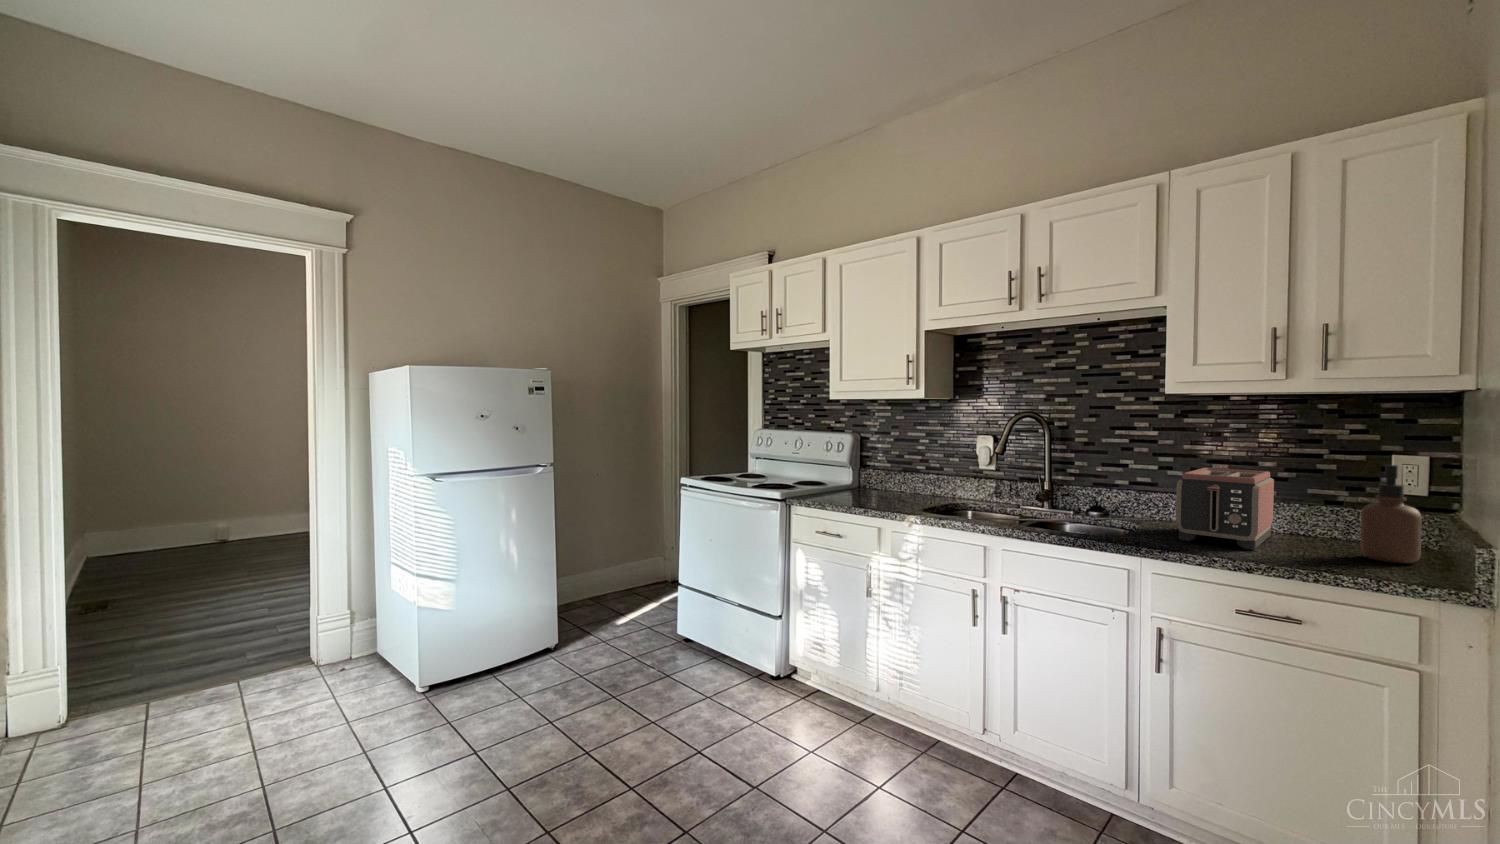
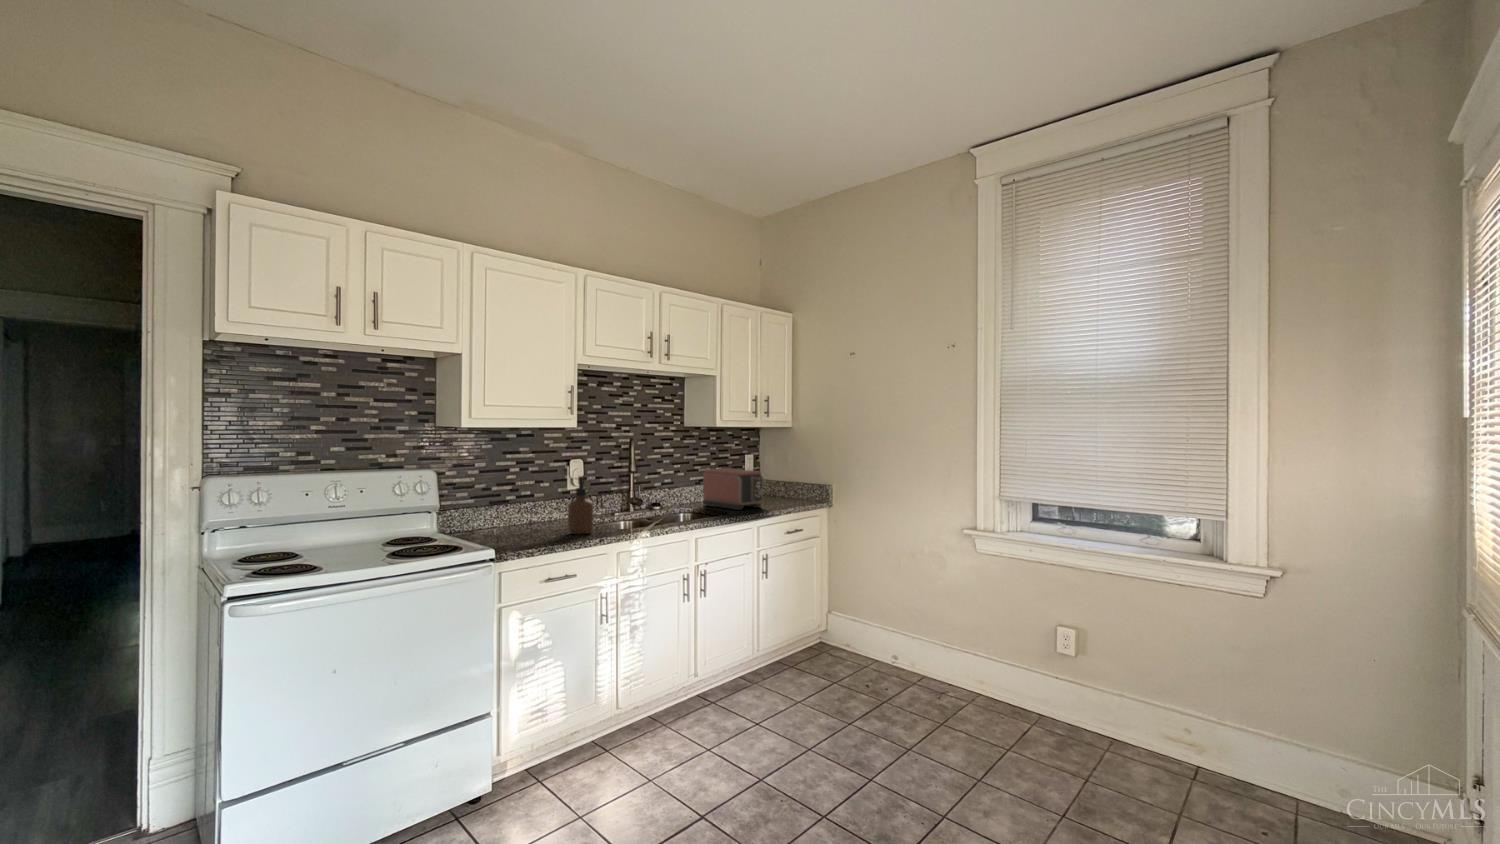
soap dispenser: present [1360,465,1422,563] -> present [568,476,594,535]

